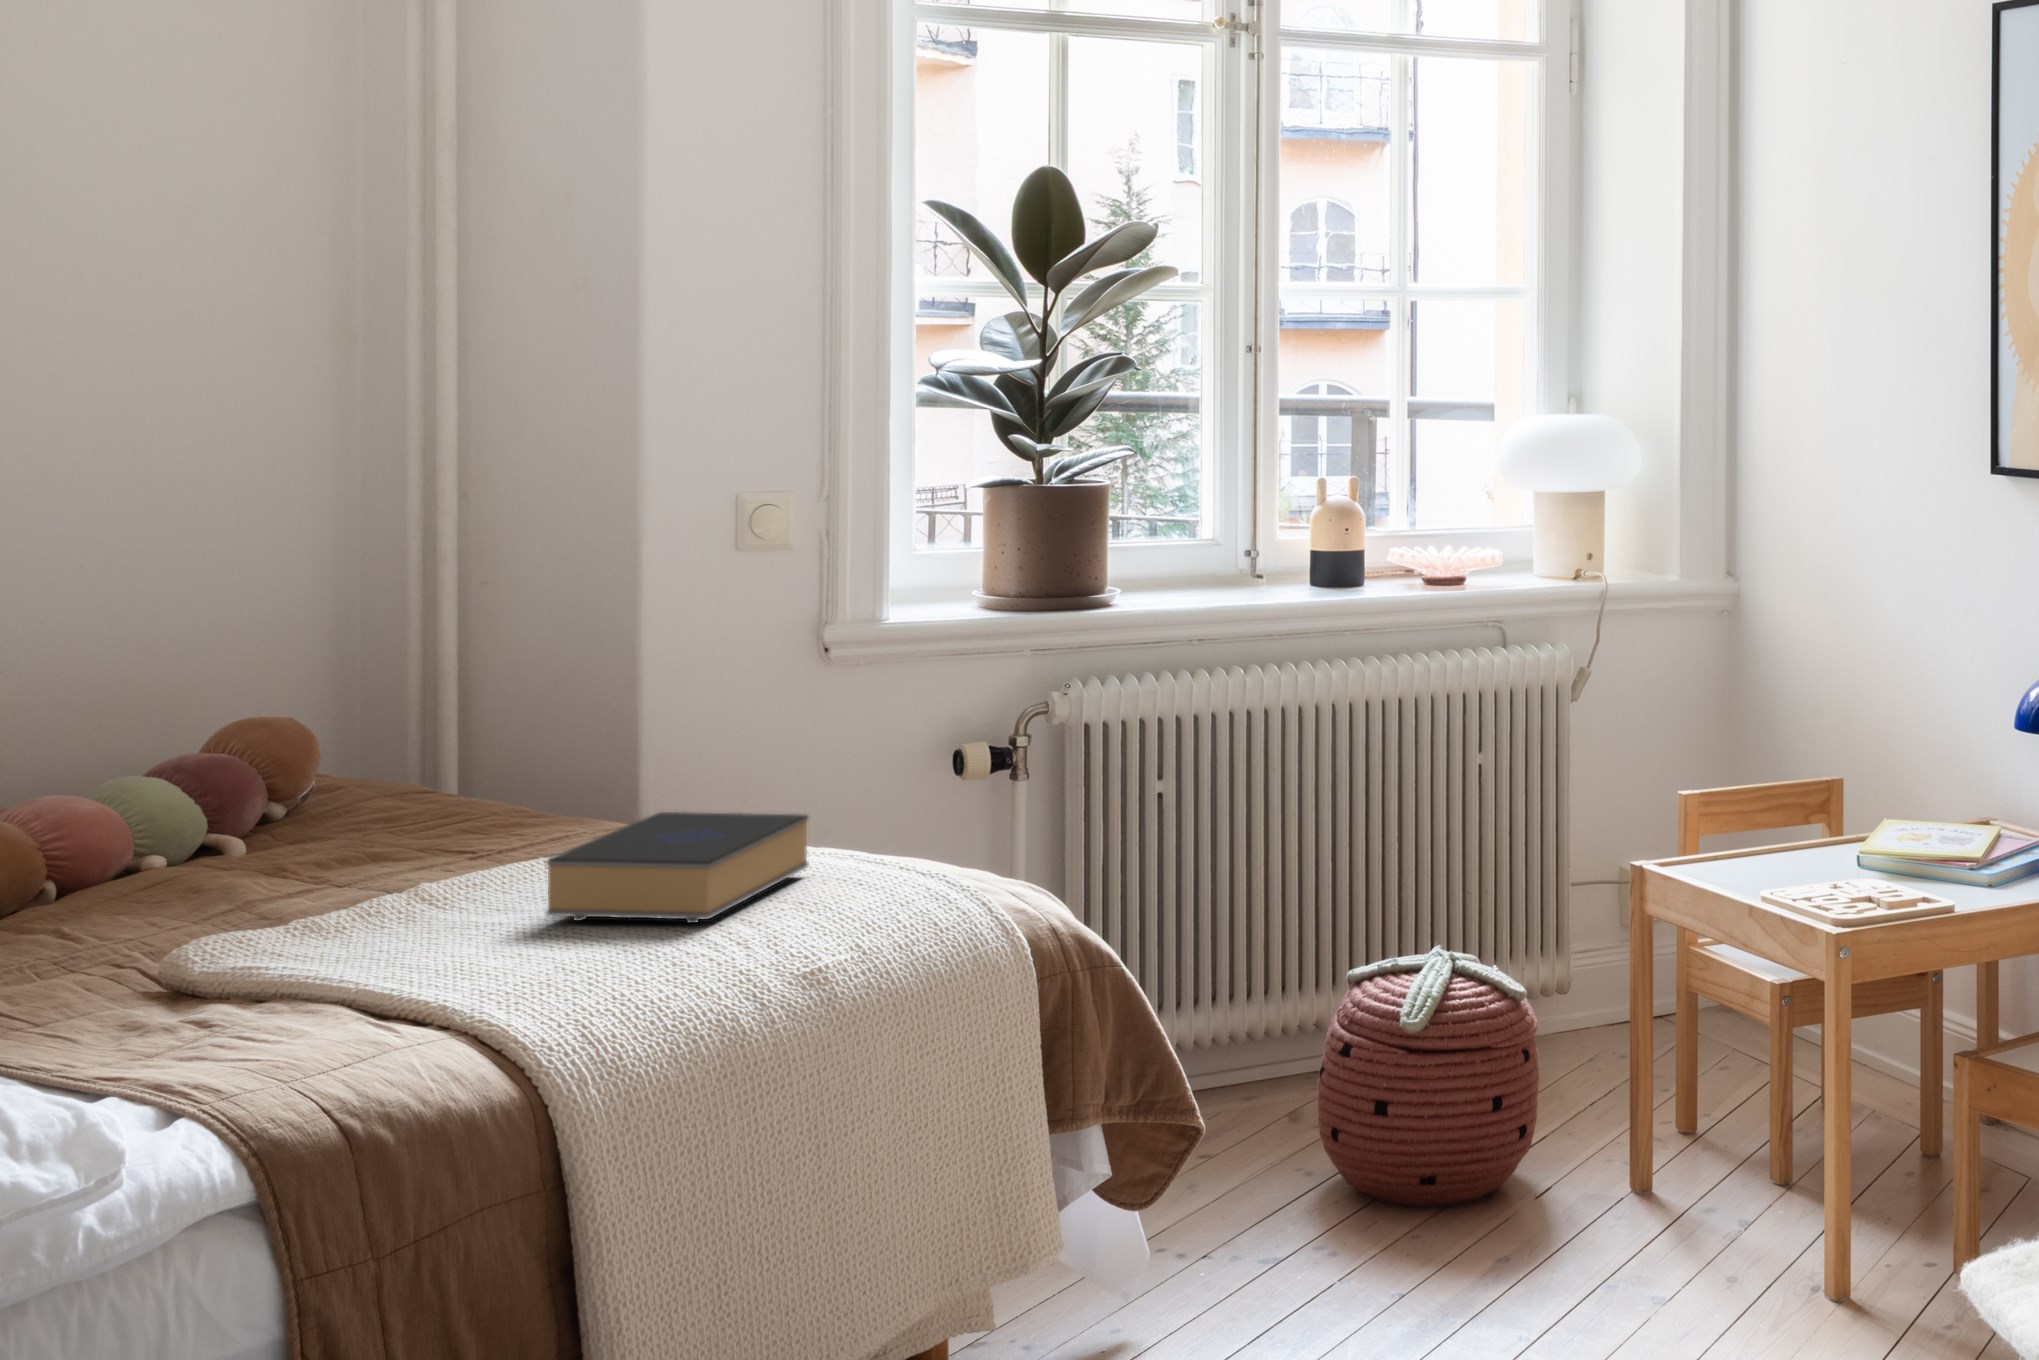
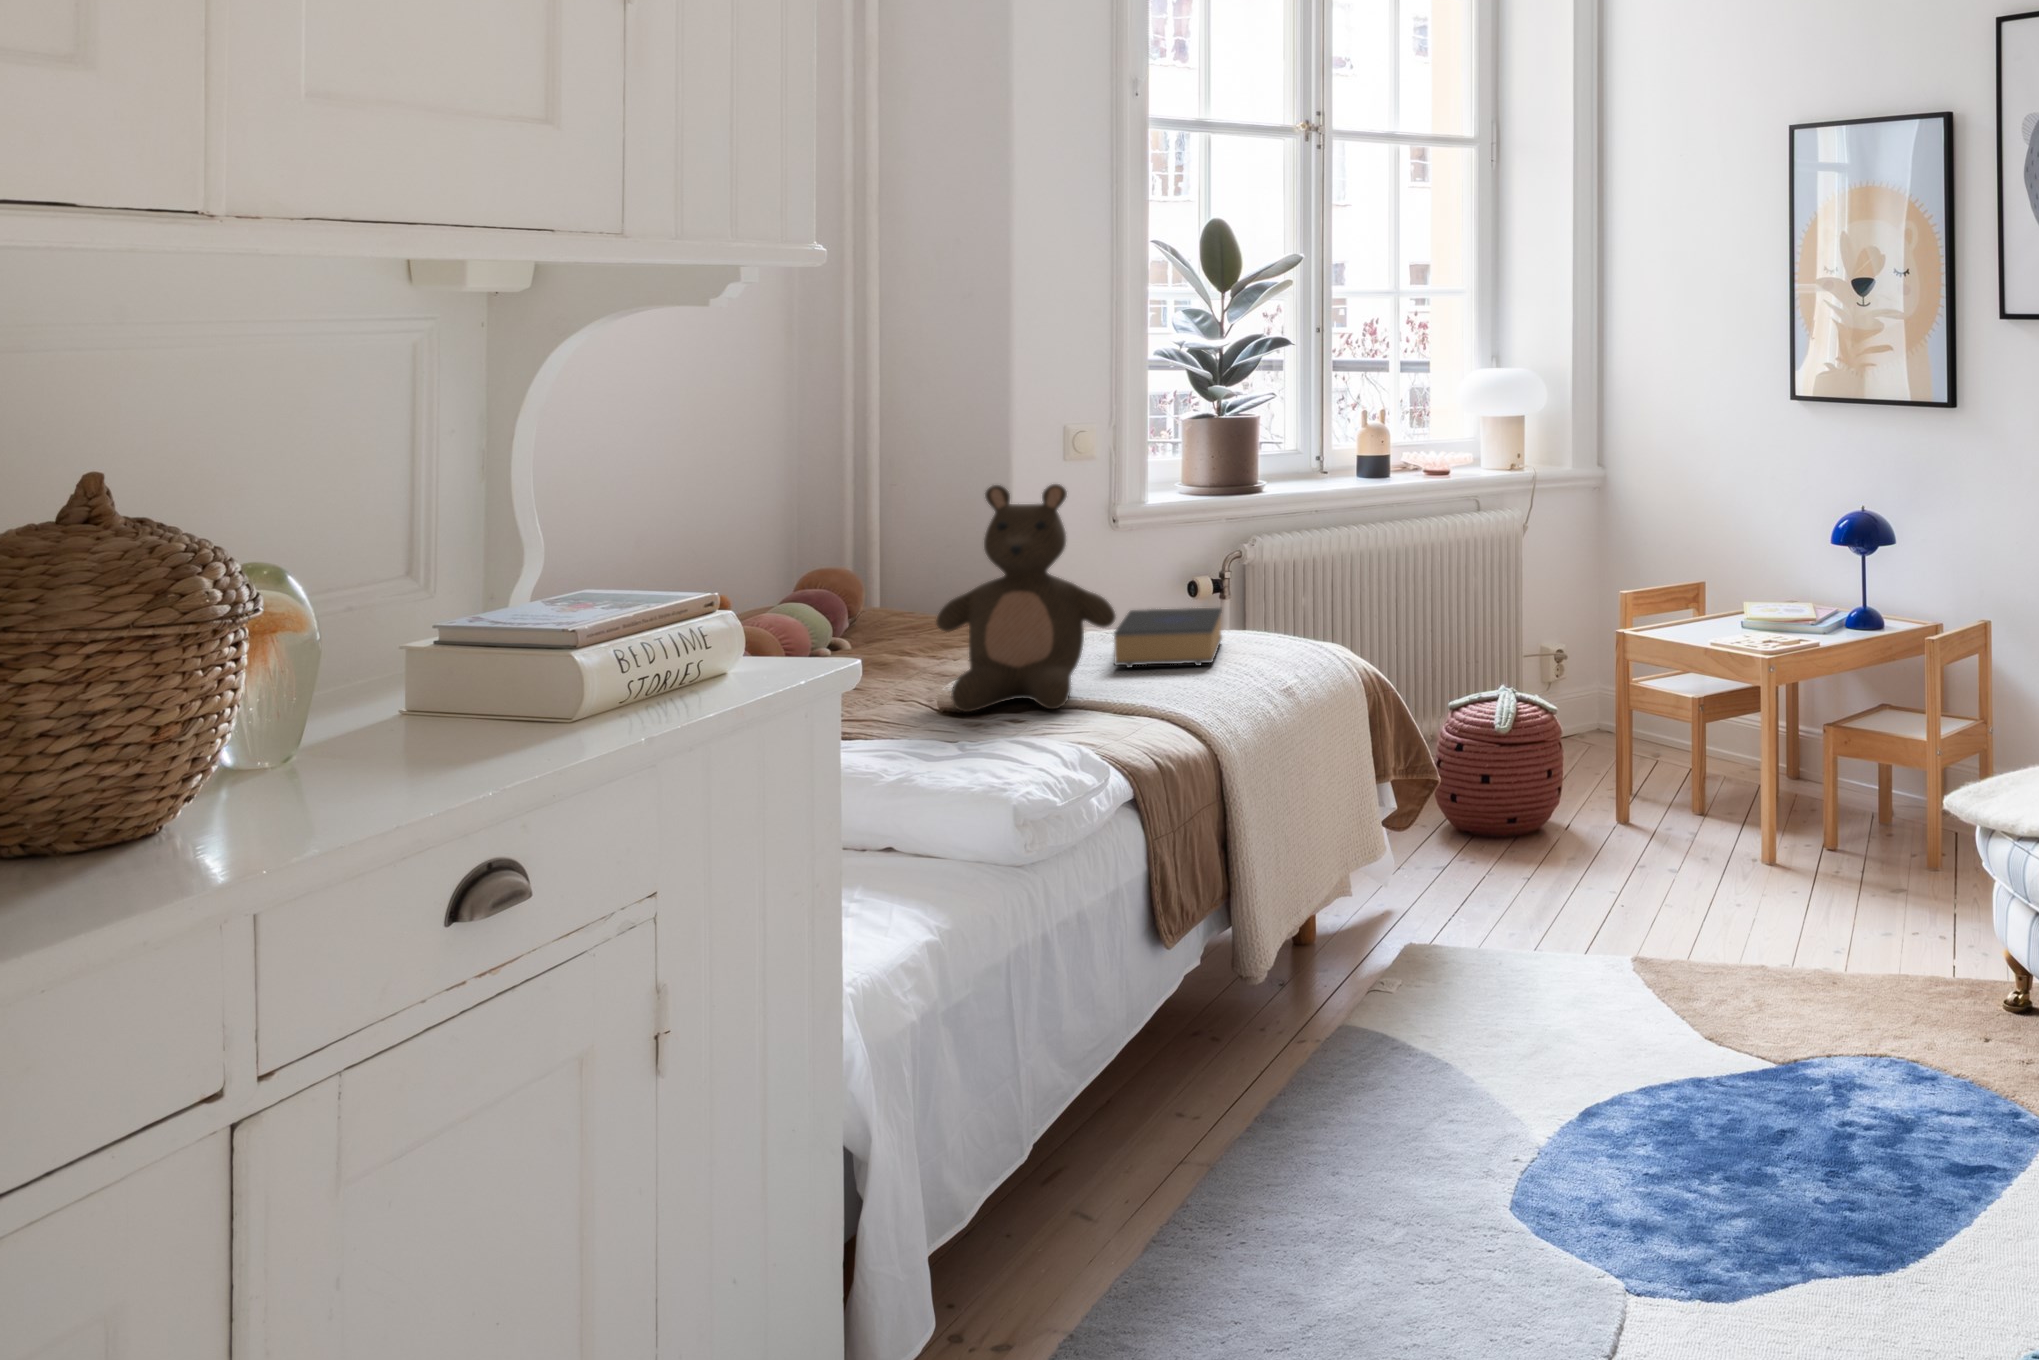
stuffed bear: none [129,601,476,1007] -> present [937,484,1115,712]

